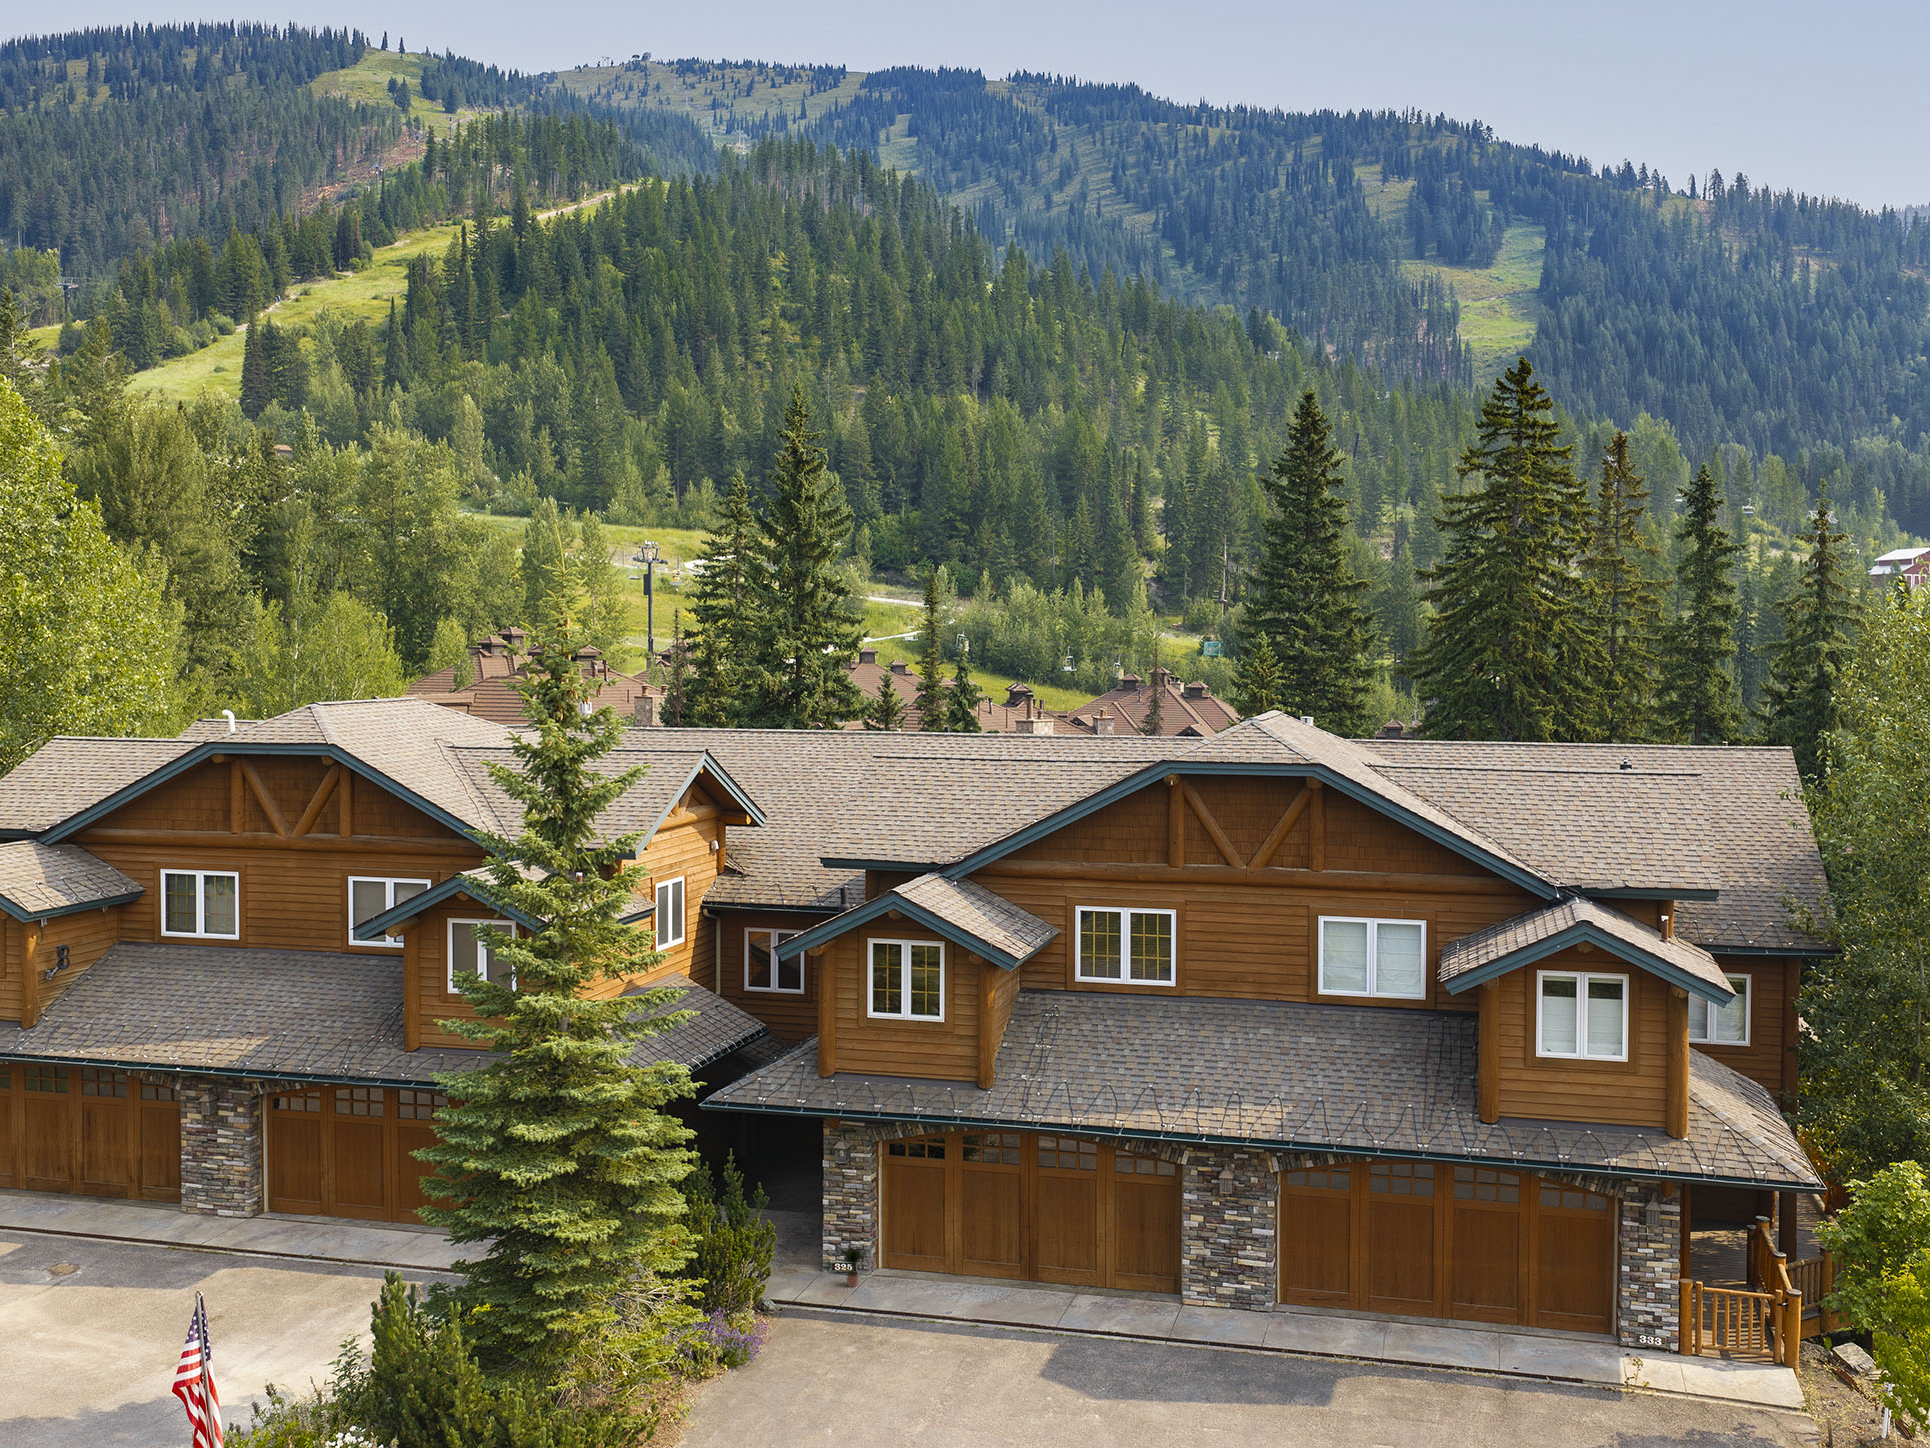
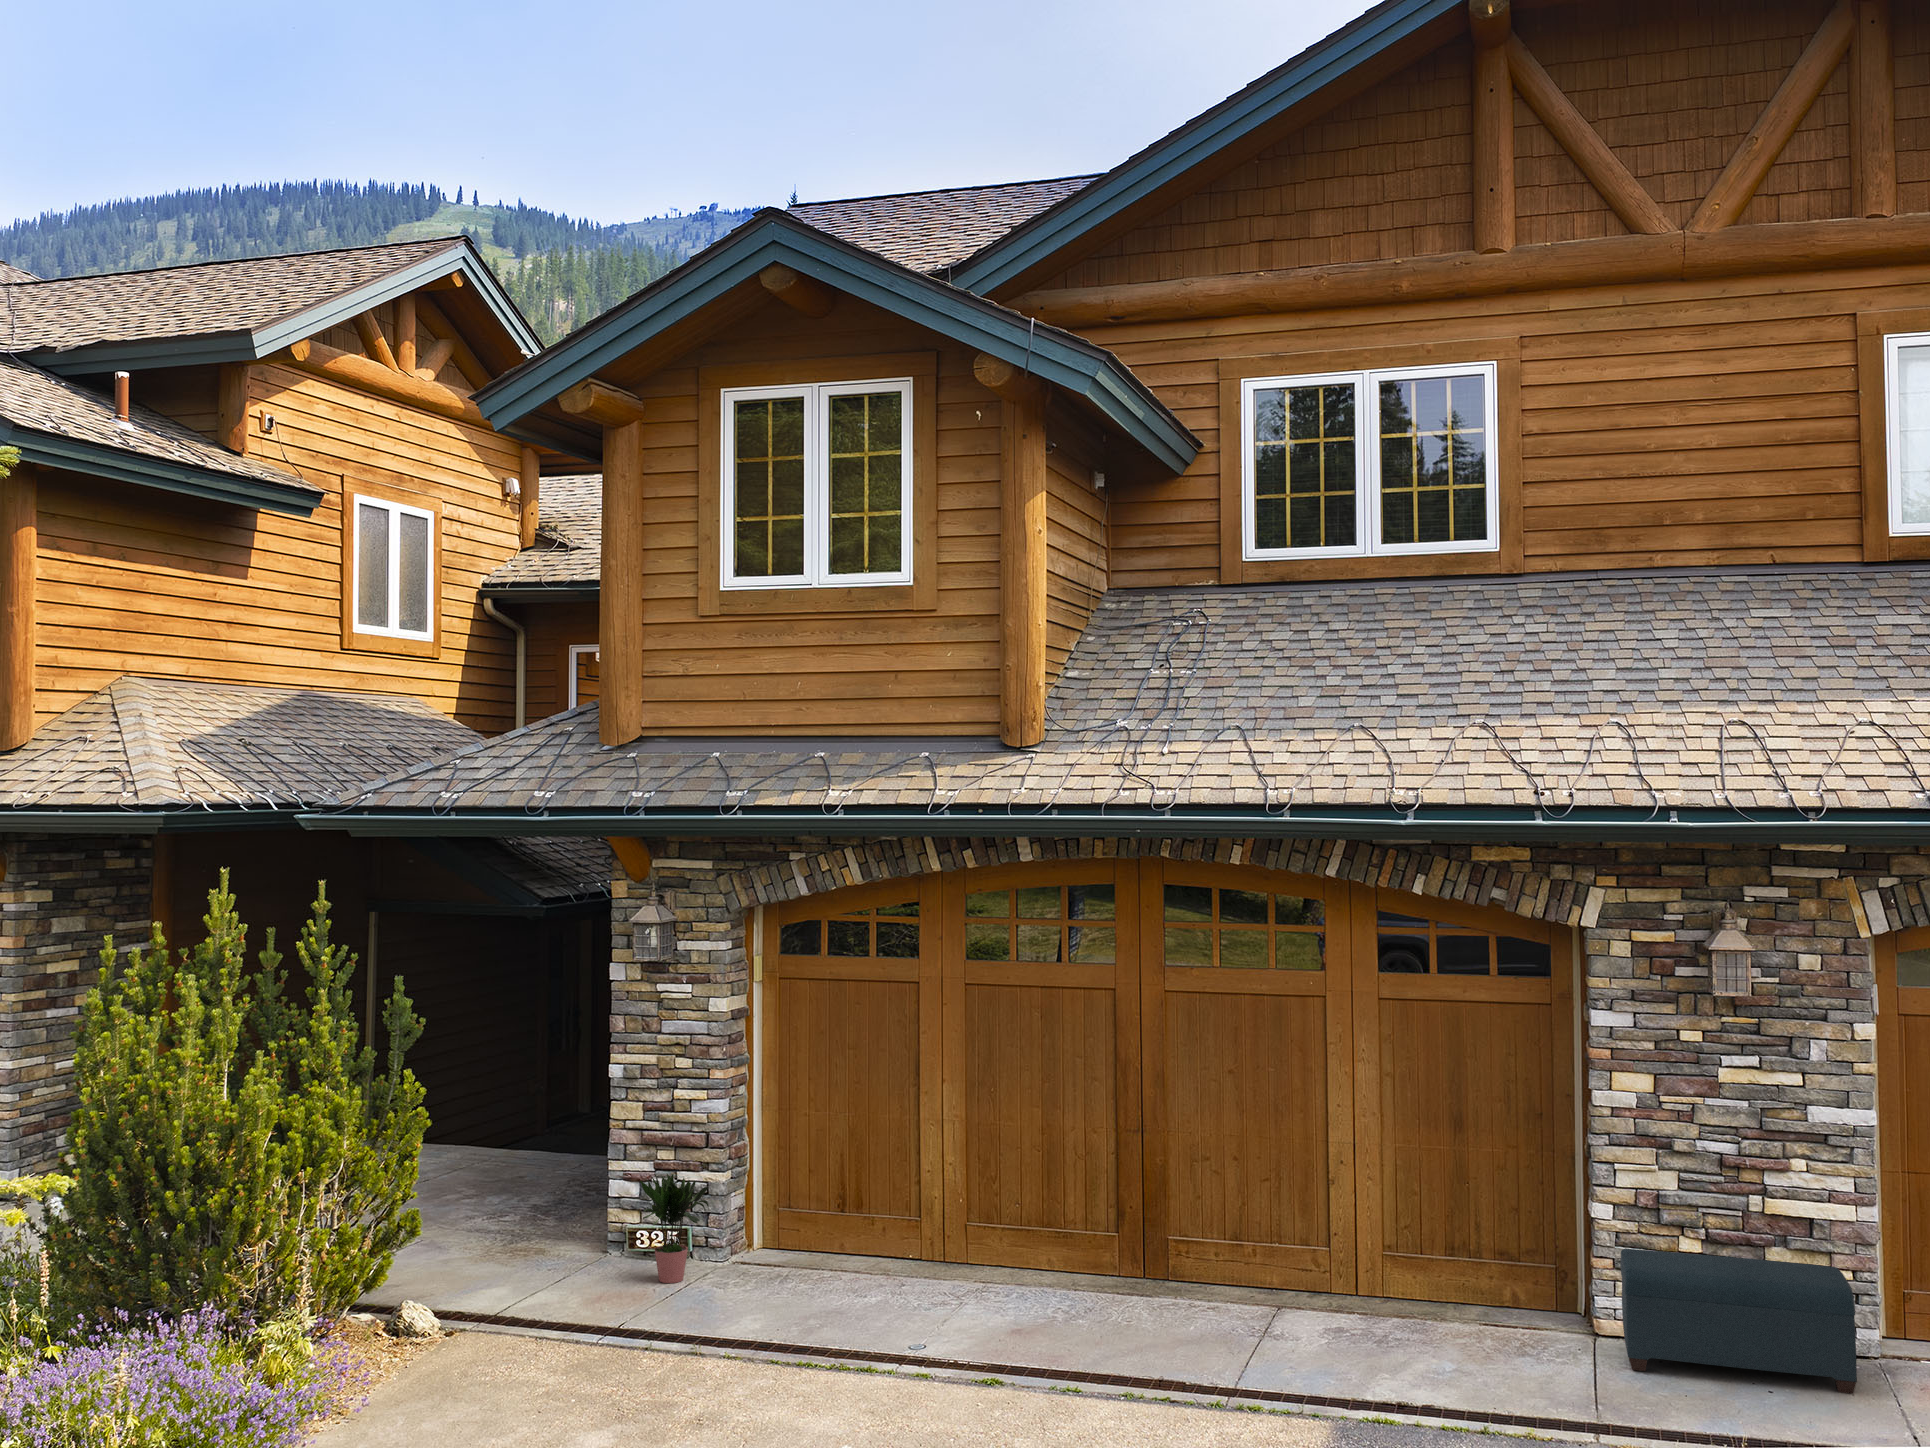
bench: none [1187,1276,1258,1325] -> present [1620,1249,1857,1394]

